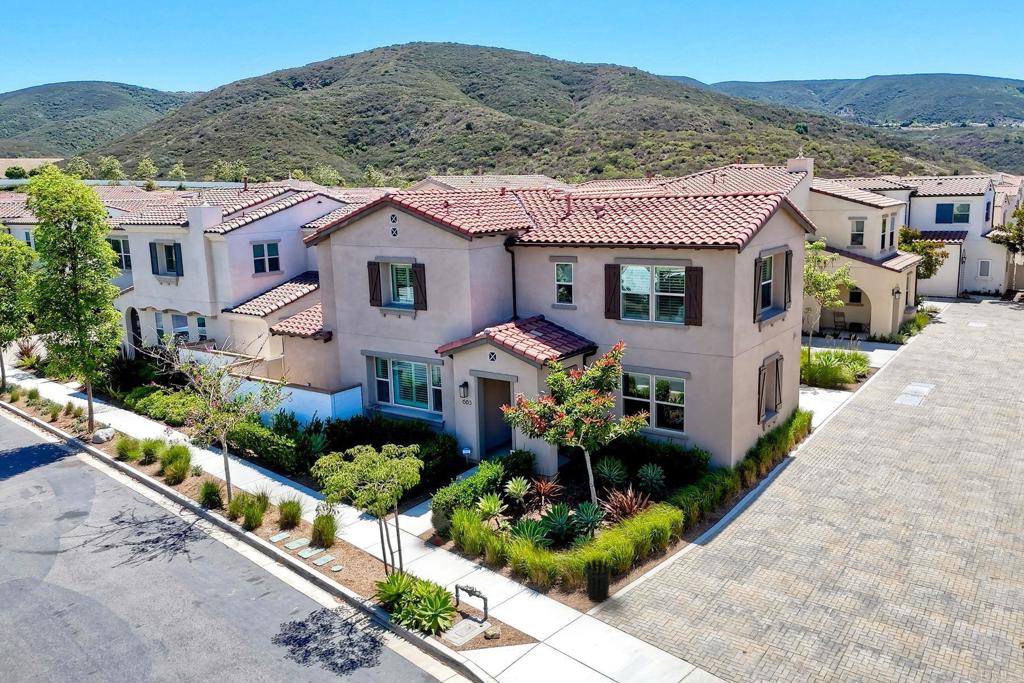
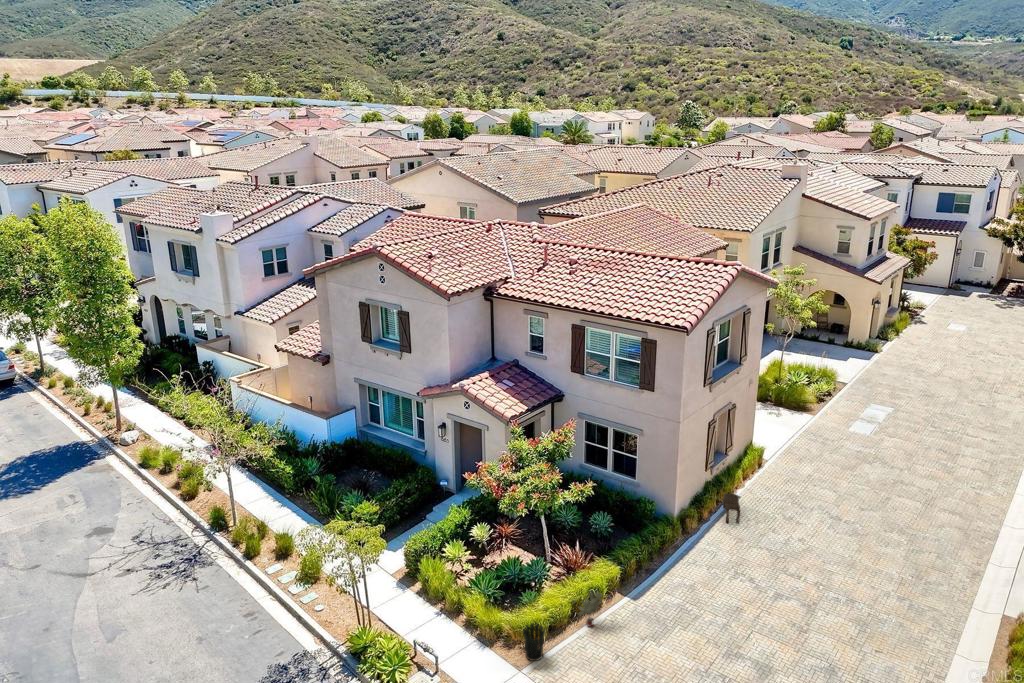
bench: none [779,450,802,478] -> present [723,494,740,523]
potted tree: present [431,511,449,545] -> present [580,593,602,627]

